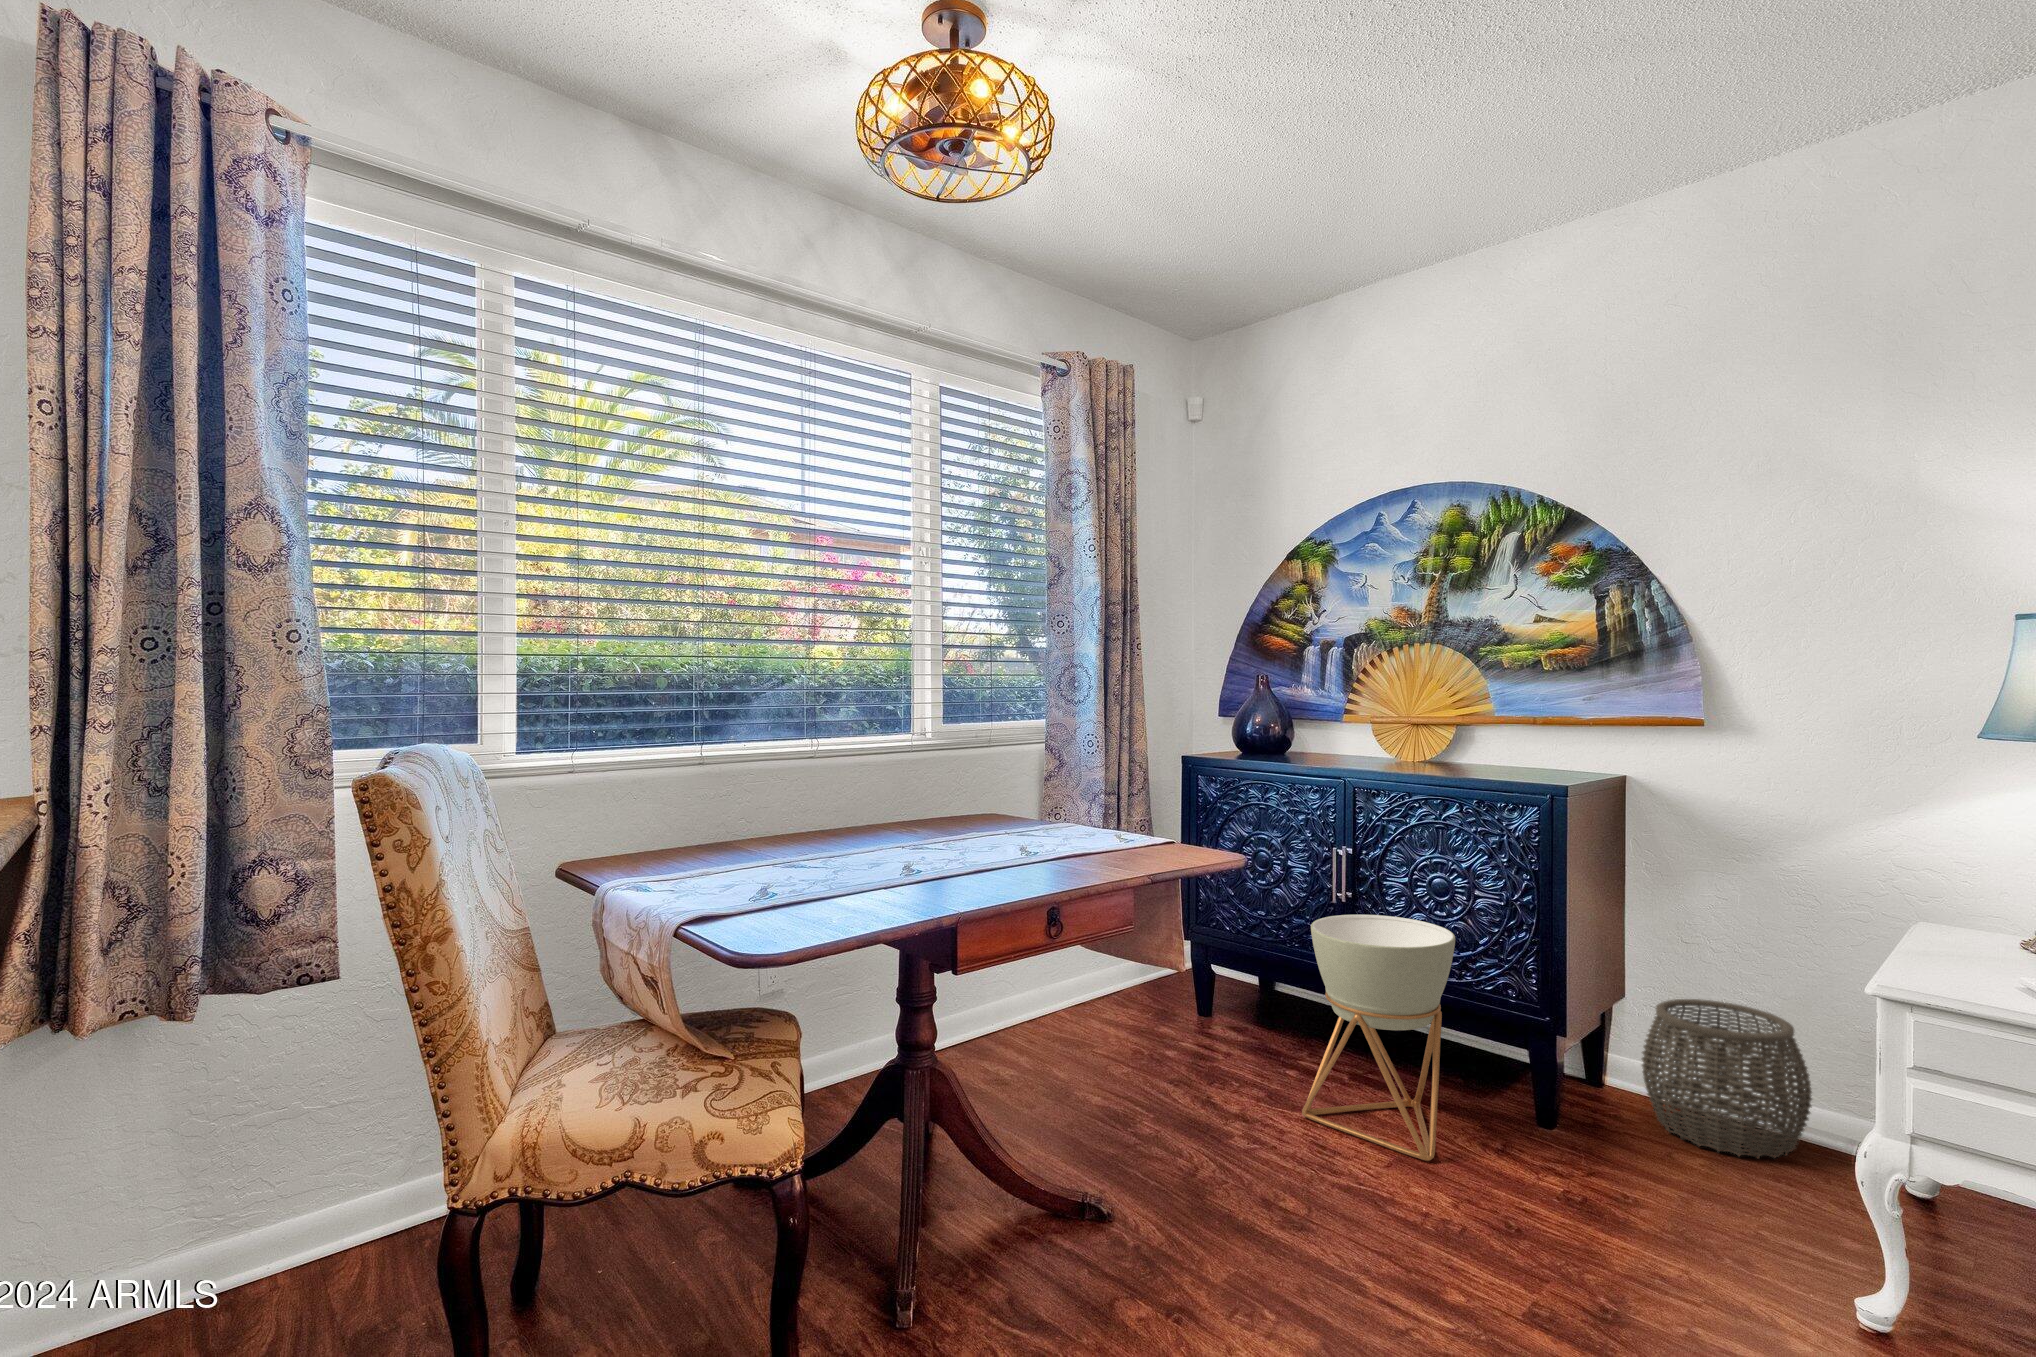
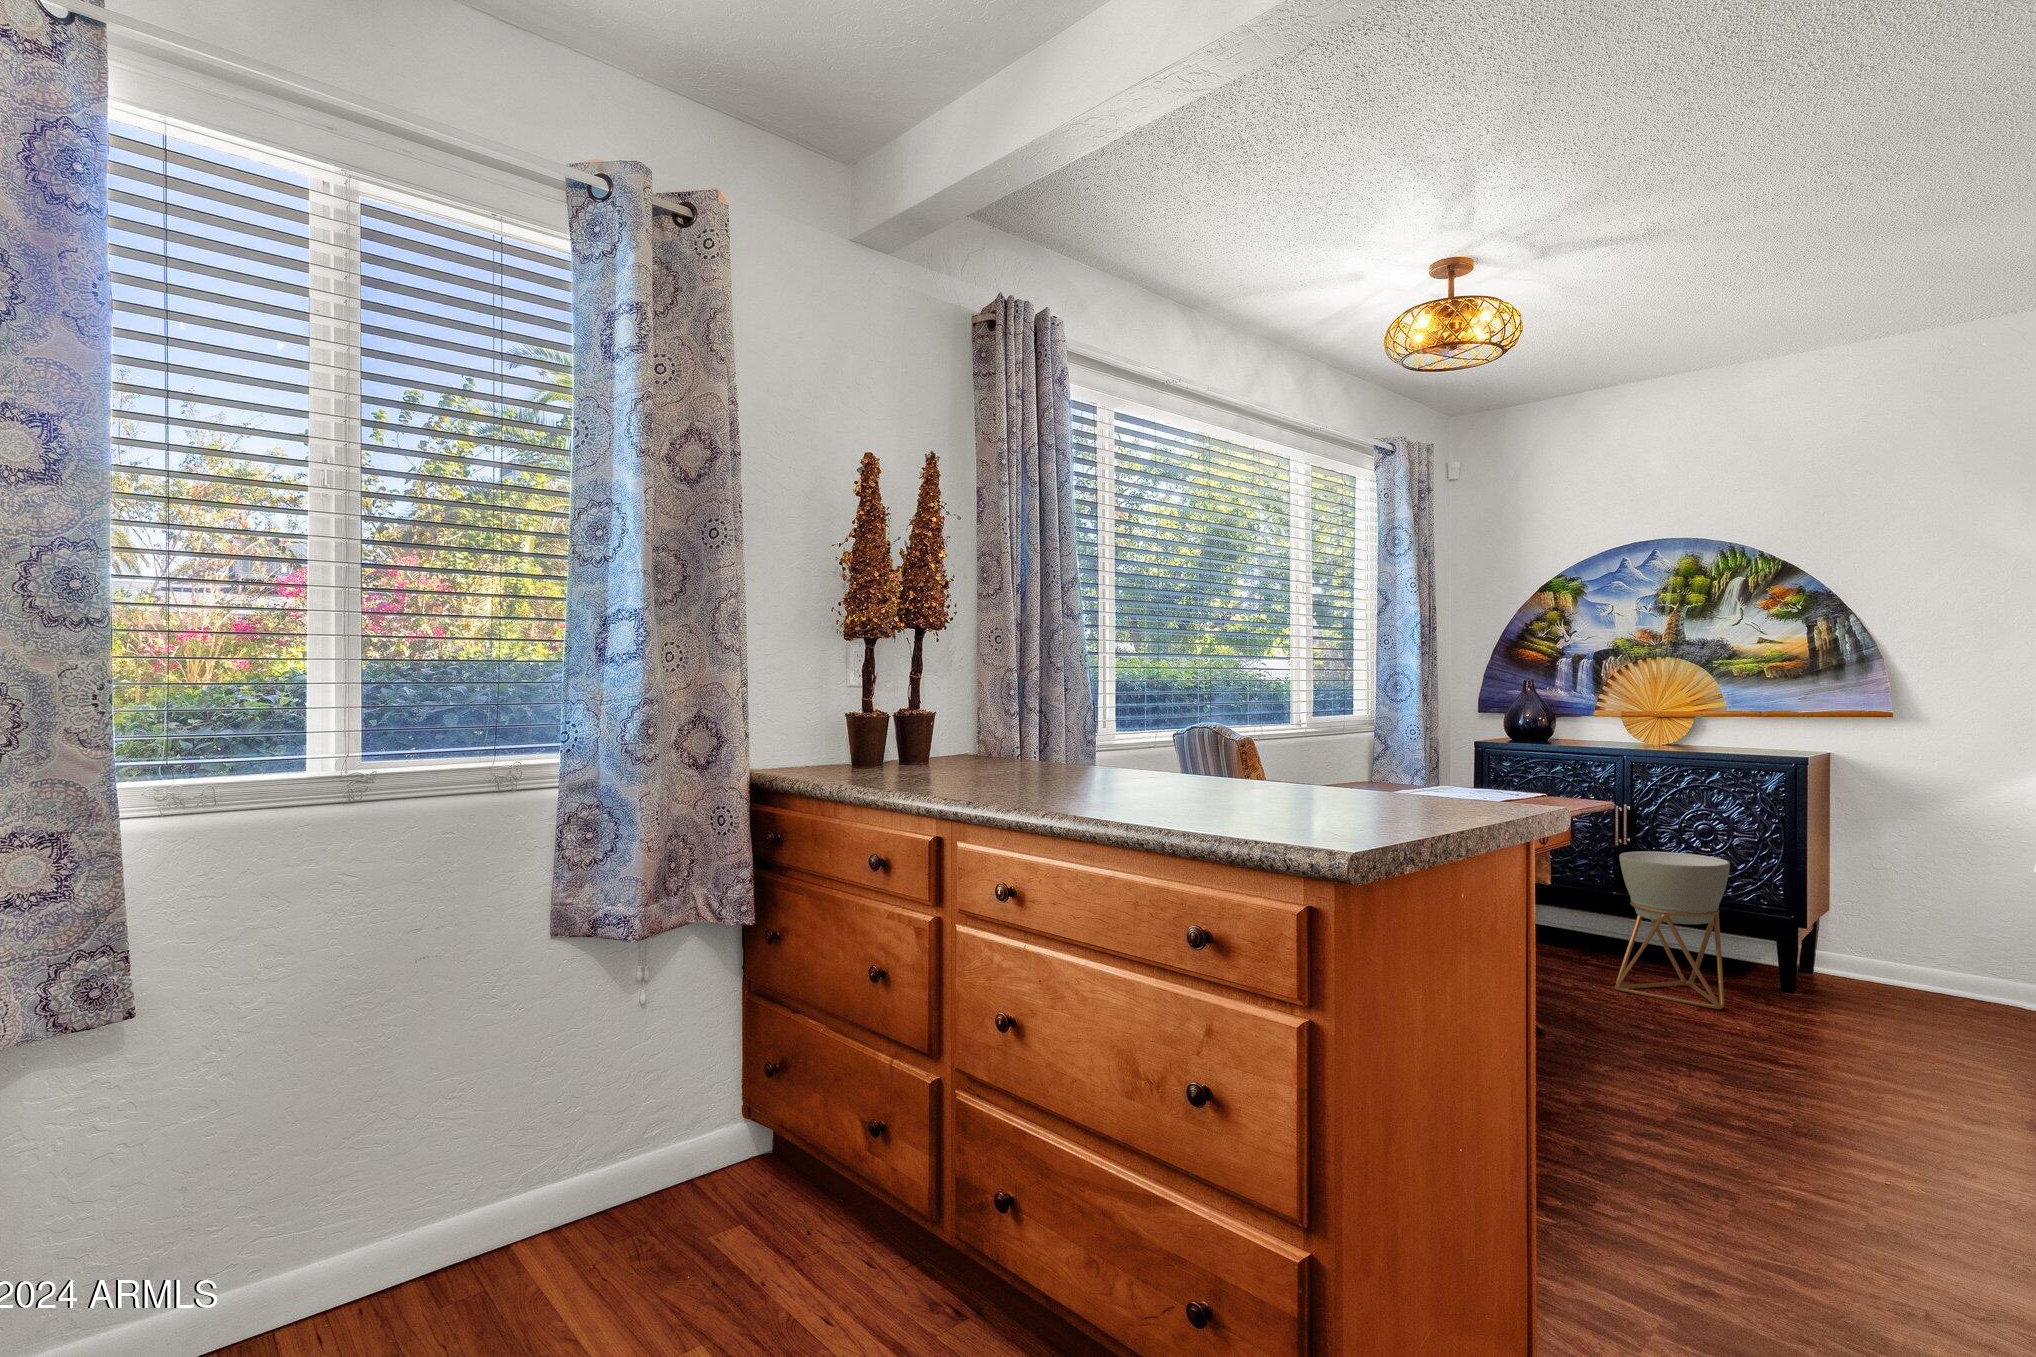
woven basket: present [1642,999,1812,1158] -> none [1849,909,1975,1008]

